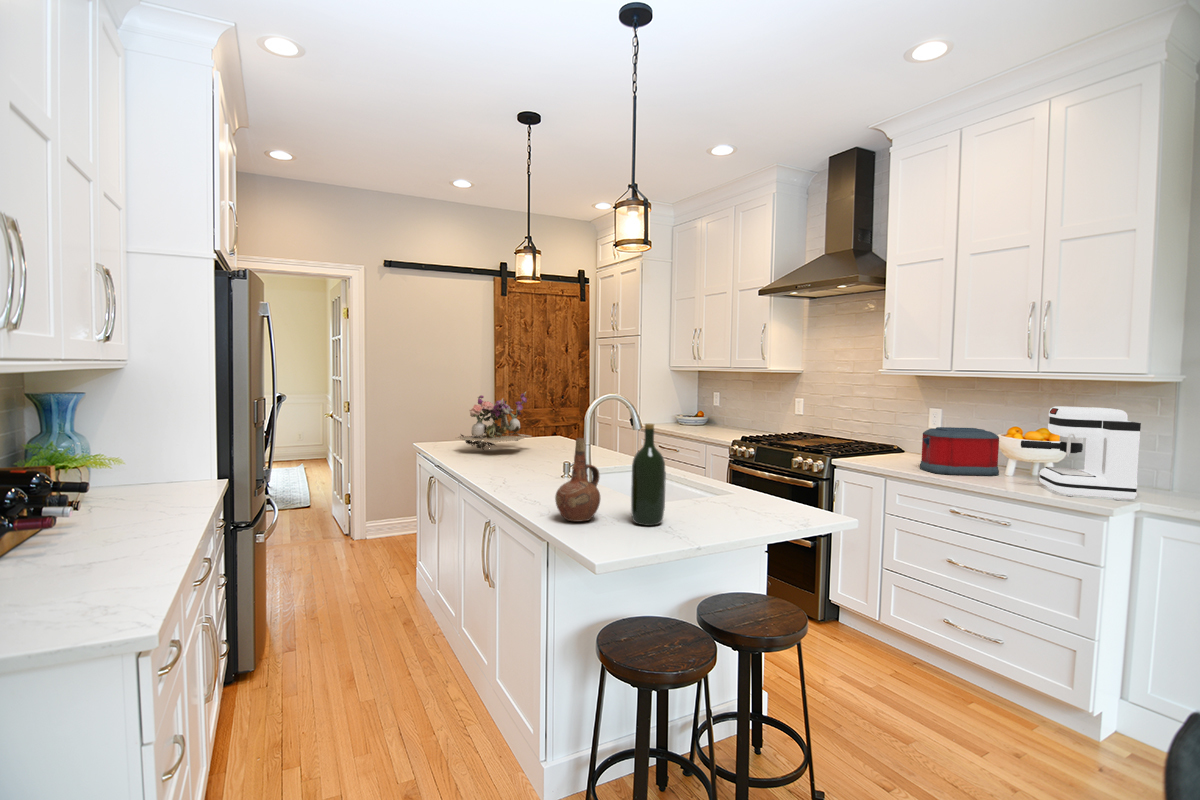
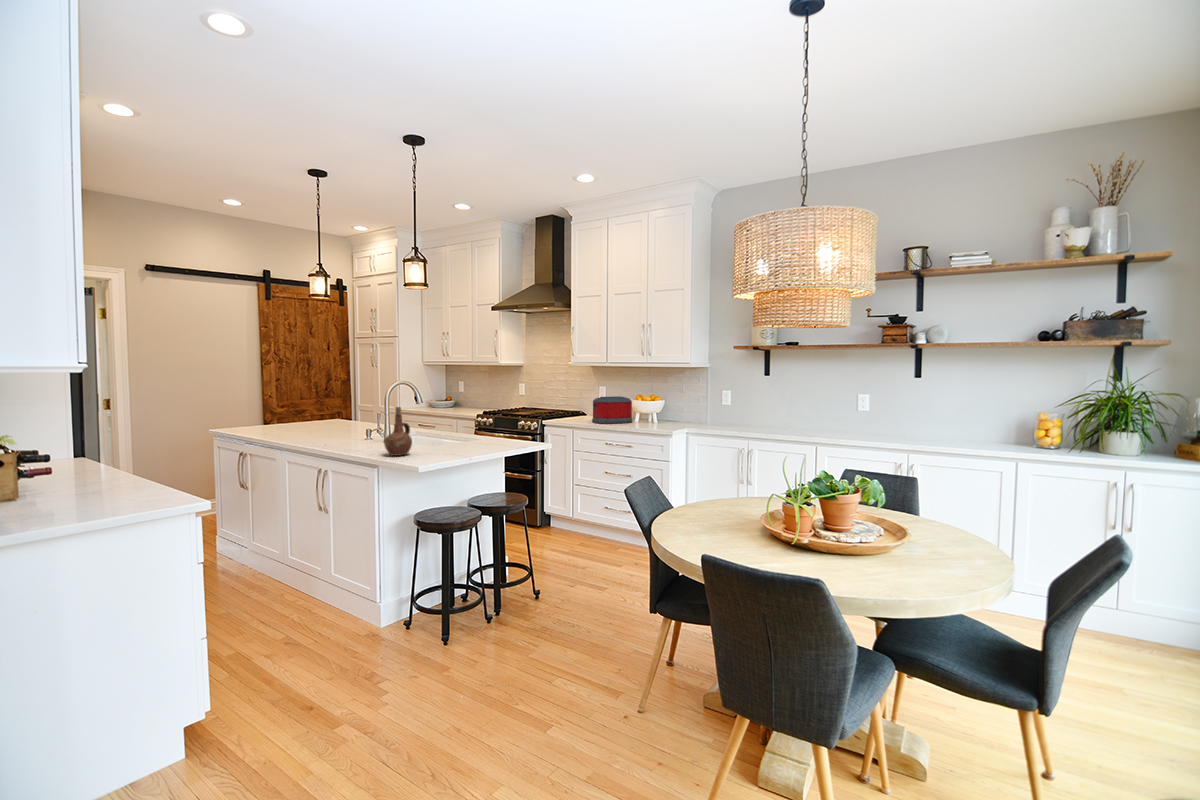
flower arrangement: present [457,392,532,450] -> none [265,383,330,429]
coffee maker: present [1021,406,1141,500] -> none [639,382,687,429]
wine bottle: present [631,424,666,526] -> none [431,397,451,454]

